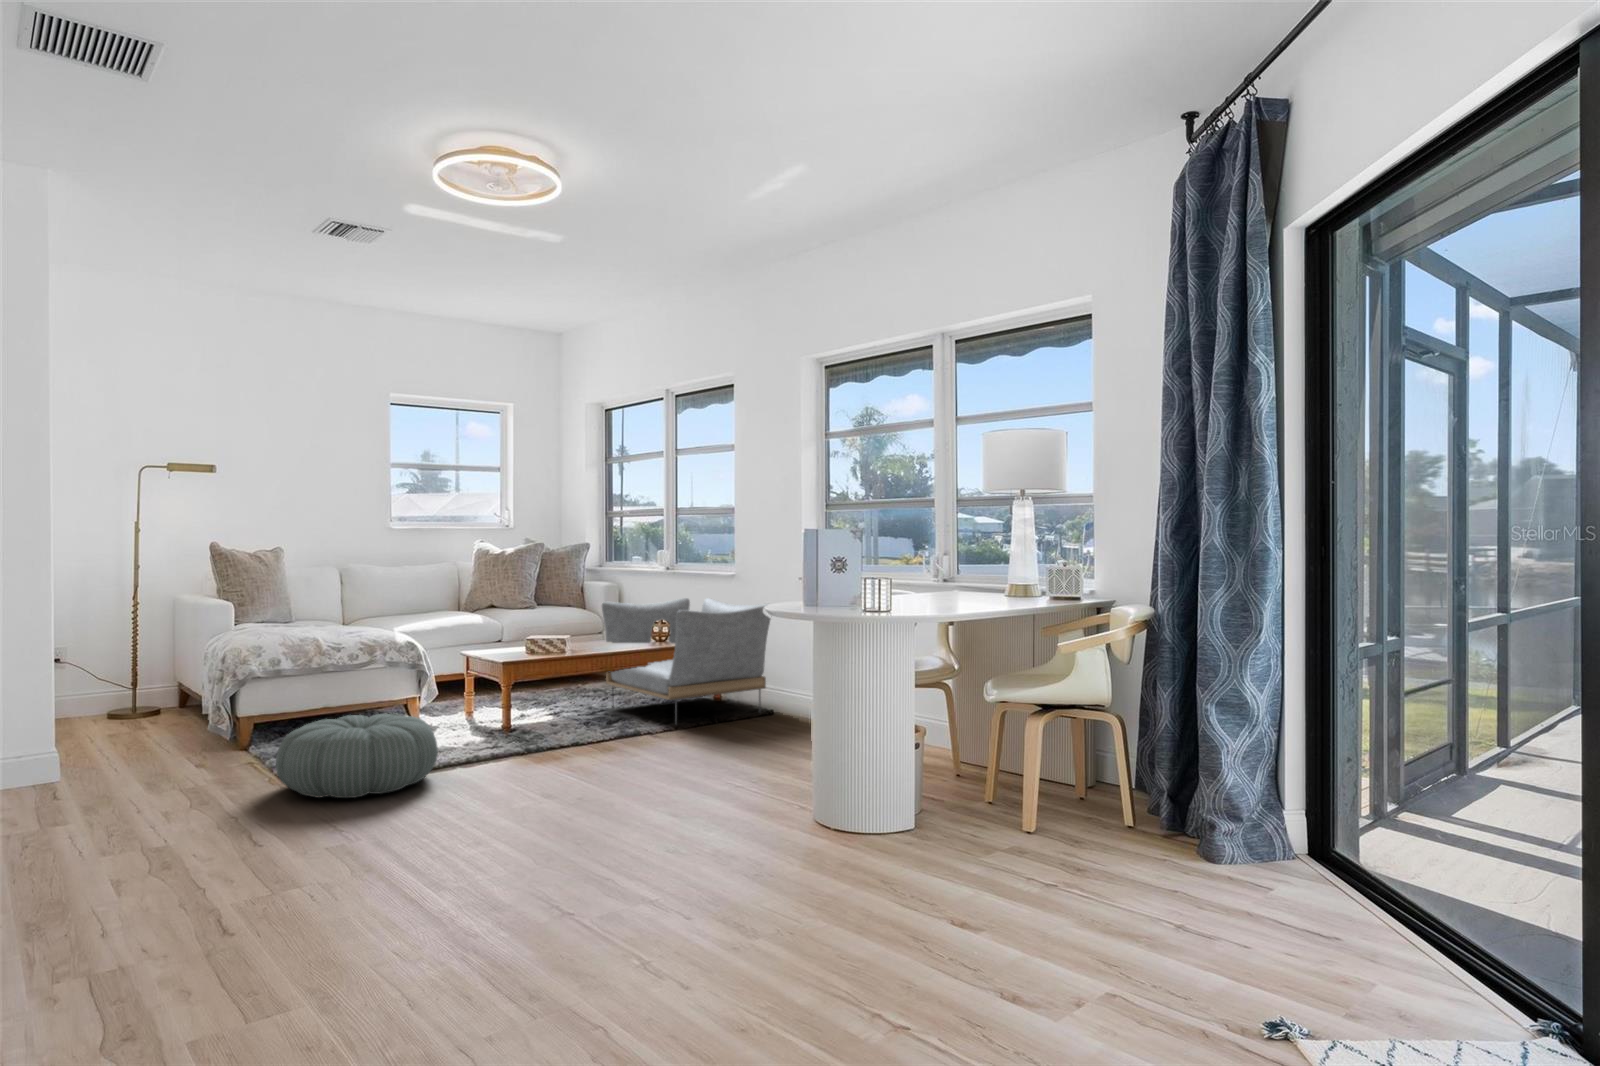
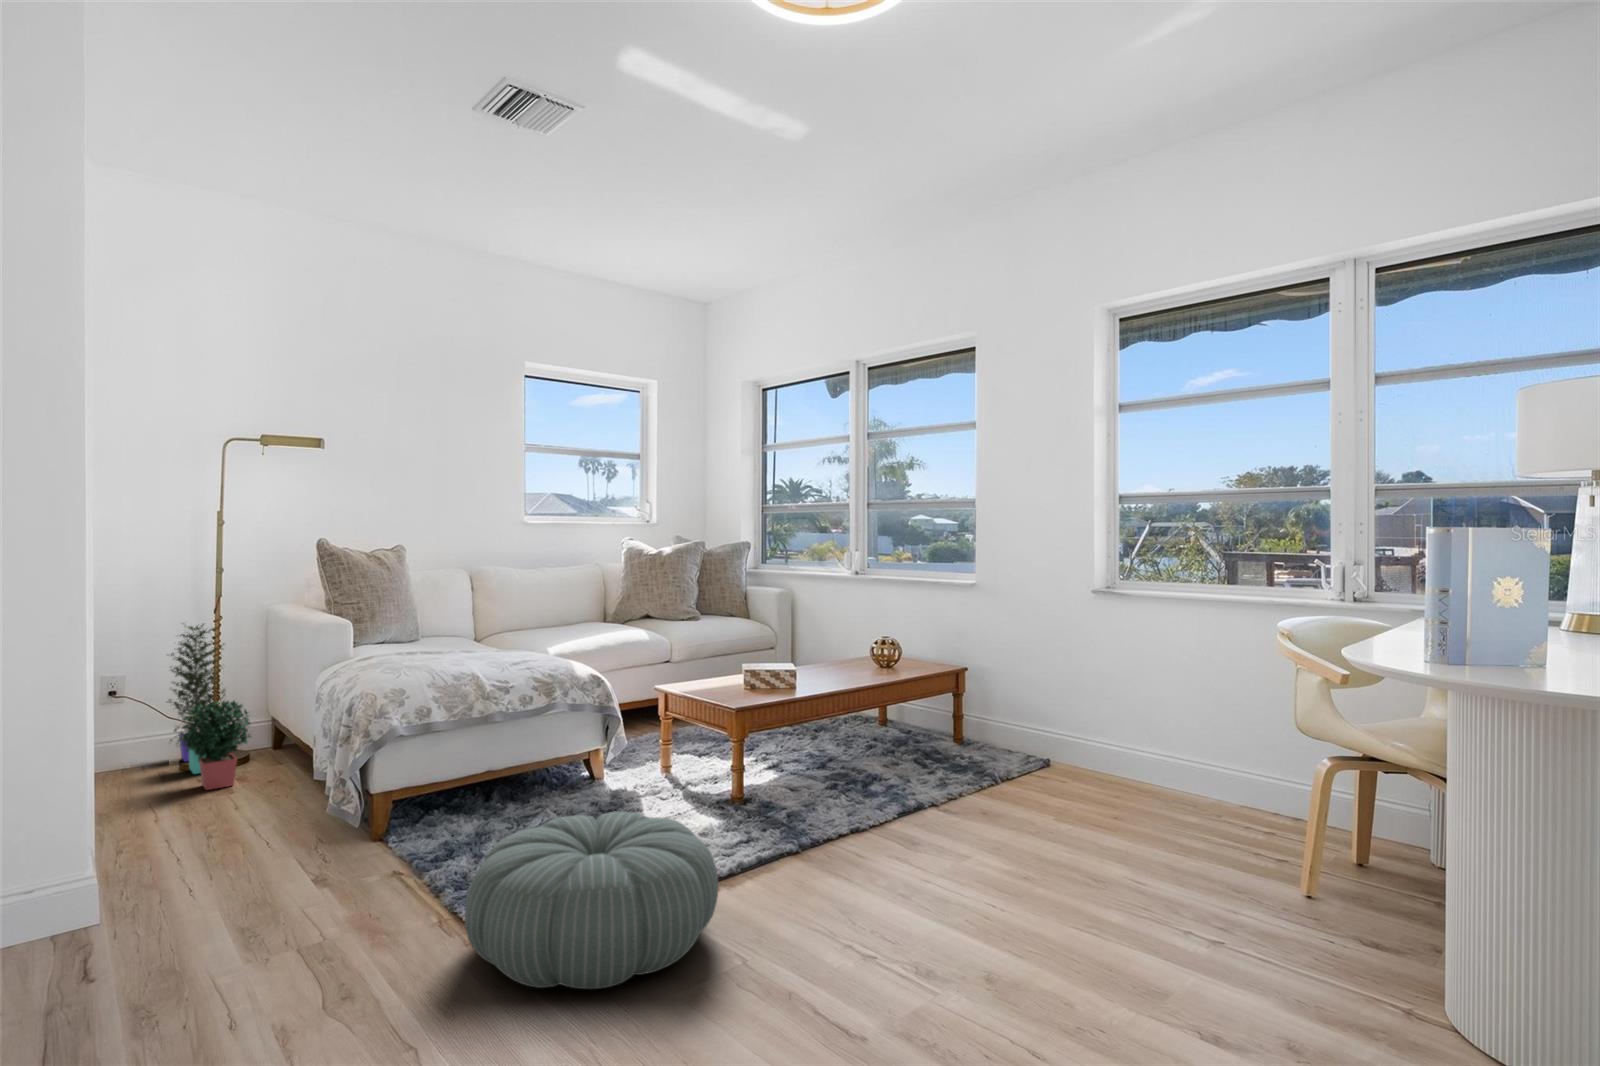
armchair: present [602,598,770,724] -> none [817,611,1054,788]
potted plant: none [95,607,161,727] -> present [166,624,251,790]

